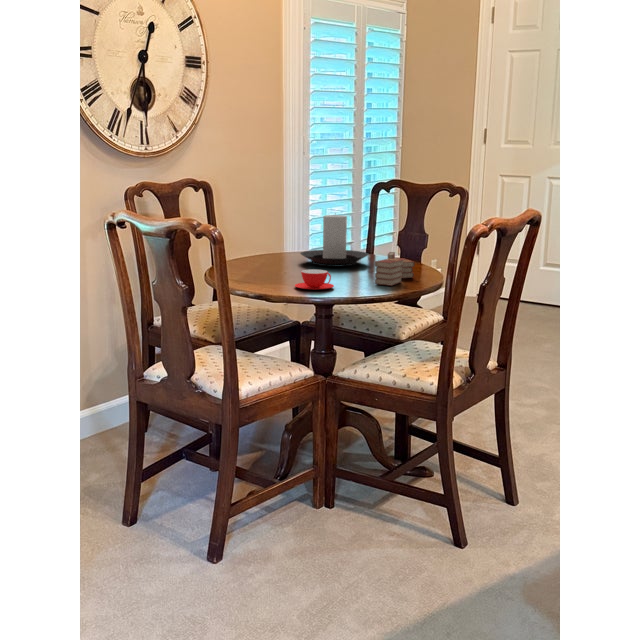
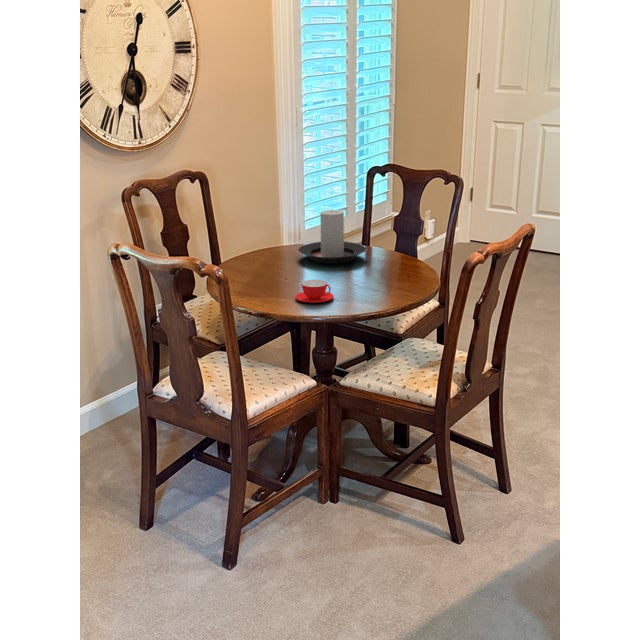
book: present [375,252,415,286] -> none [373,254,412,292]

